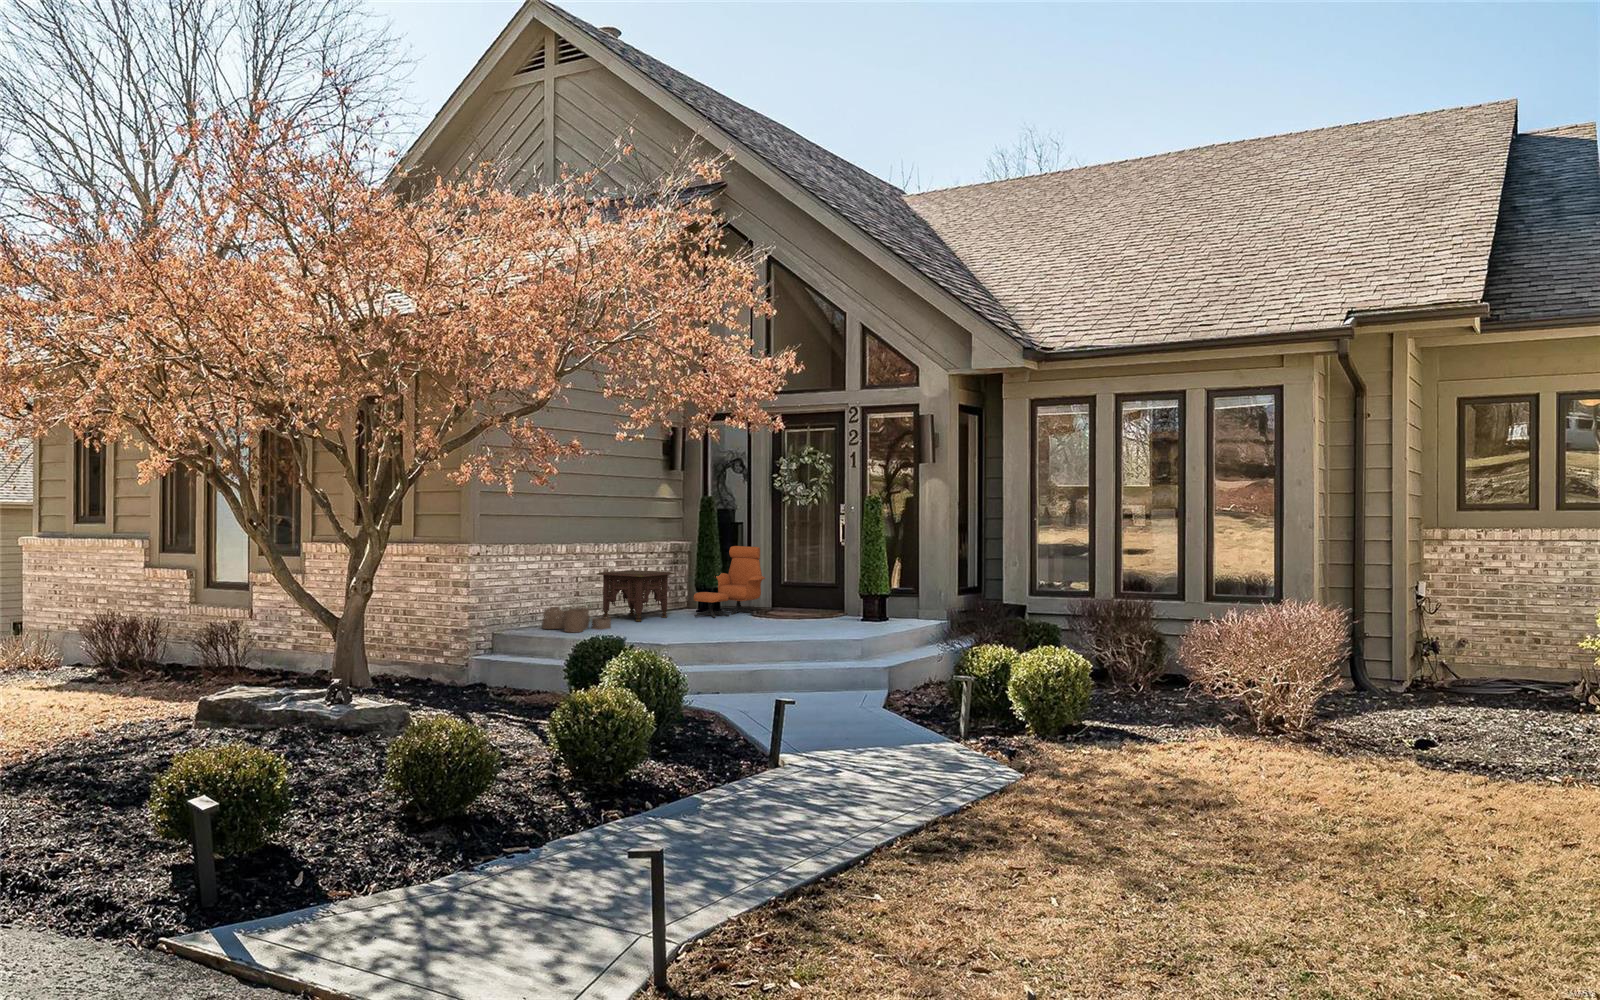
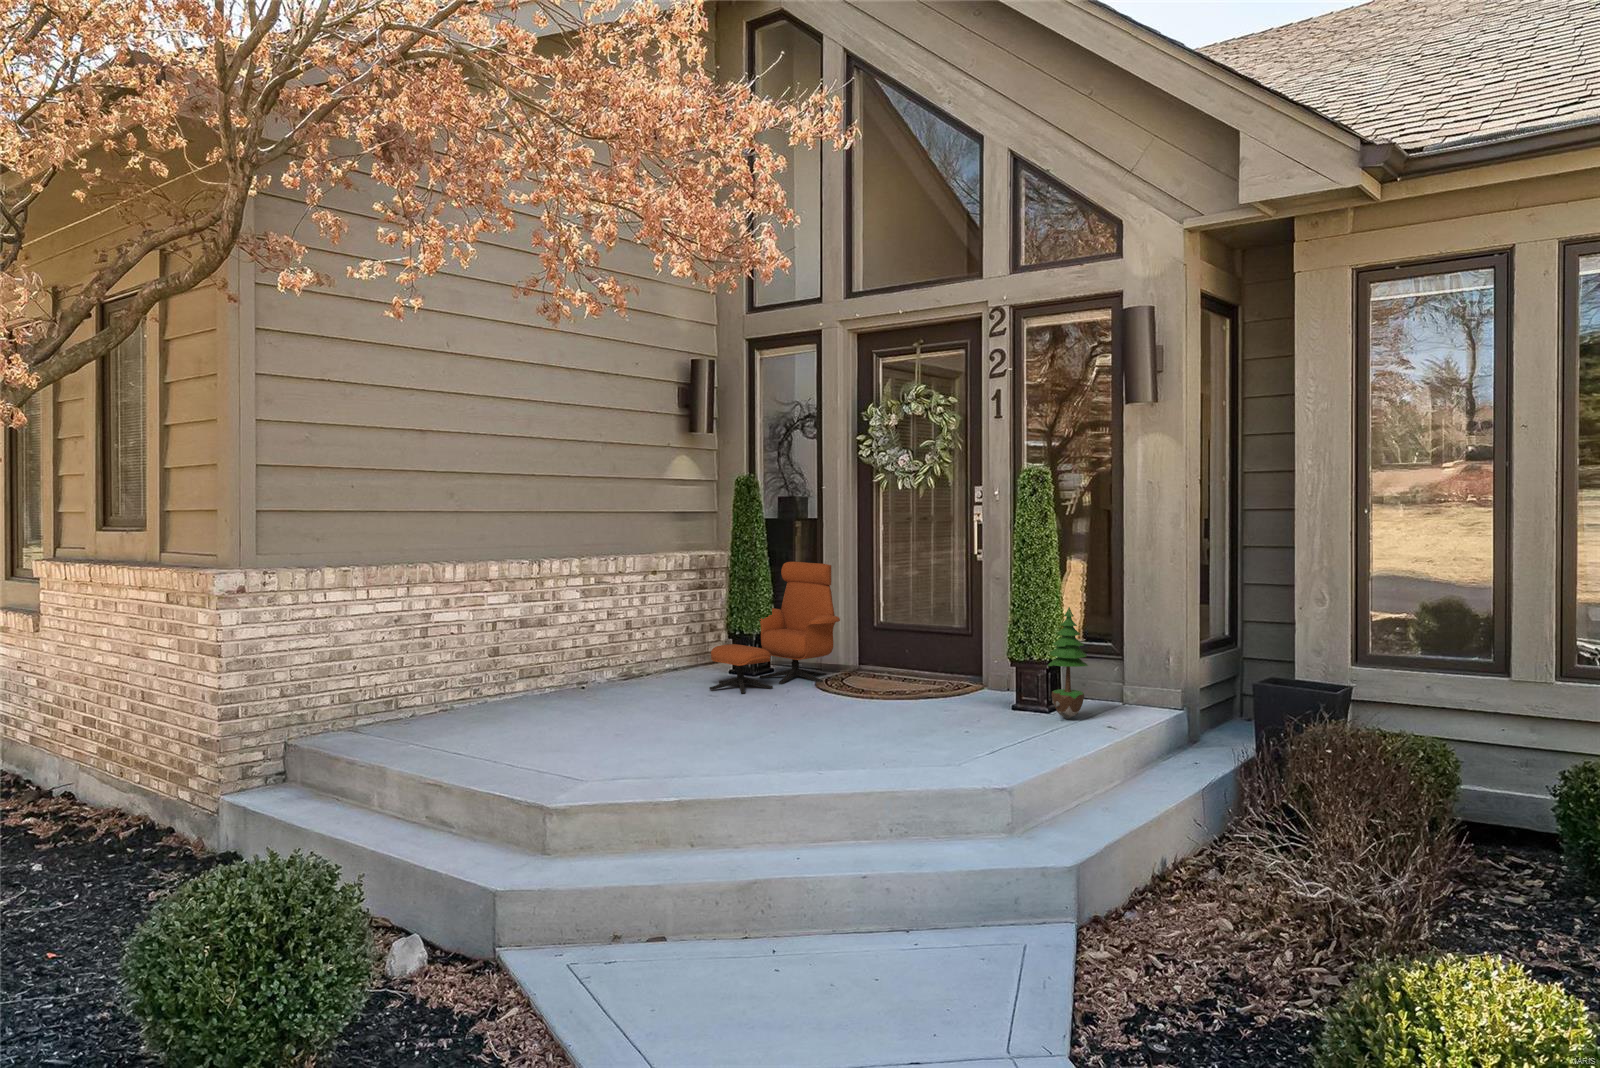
potted tree: none [880,566,900,623] -> present [1048,607,1088,719]
side table: present [597,570,674,622] -> none [536,604,674,703]
woven basket: present [542,607,611,632] -> none [410,676,534,735]

